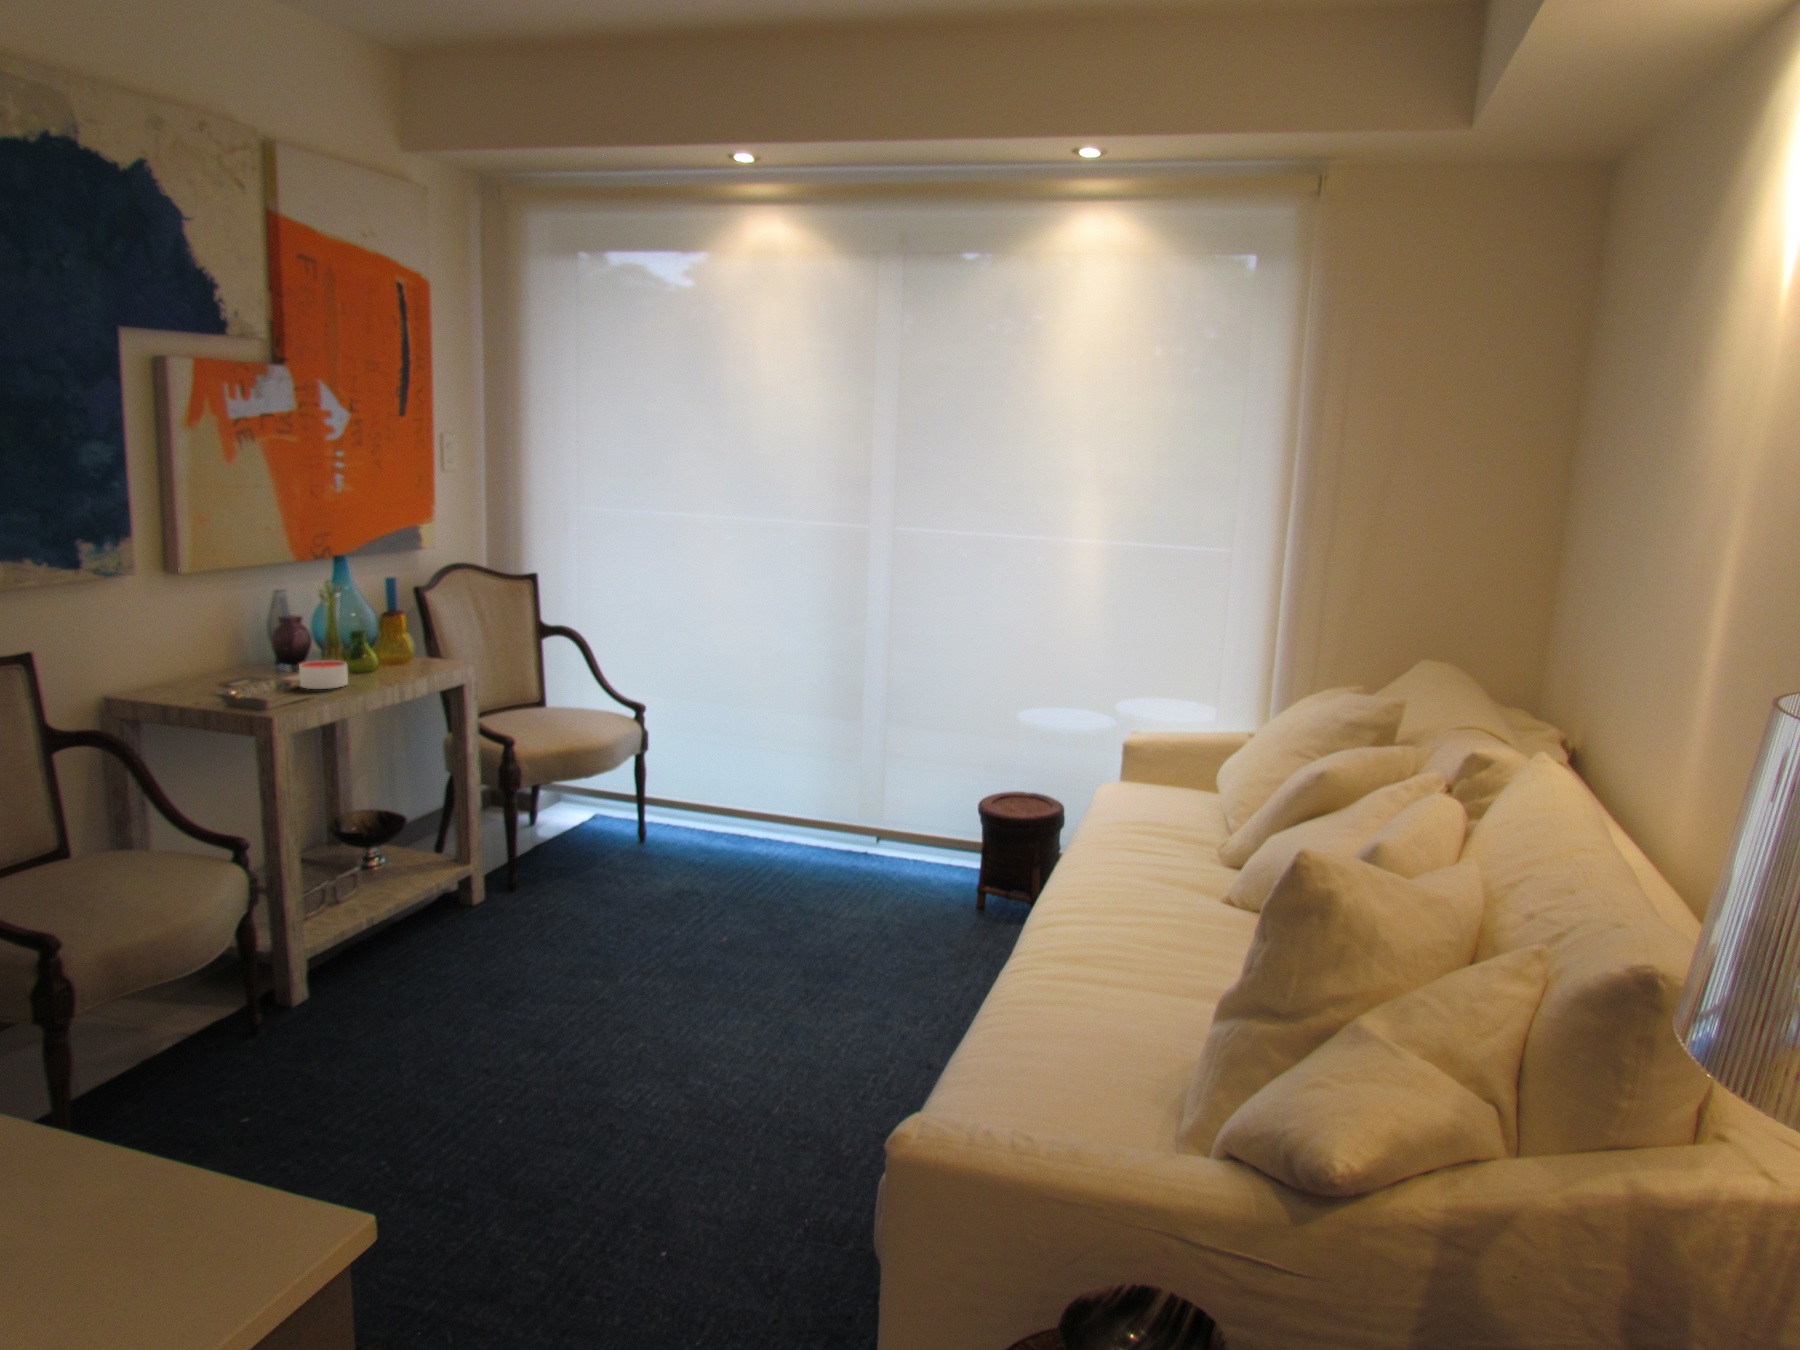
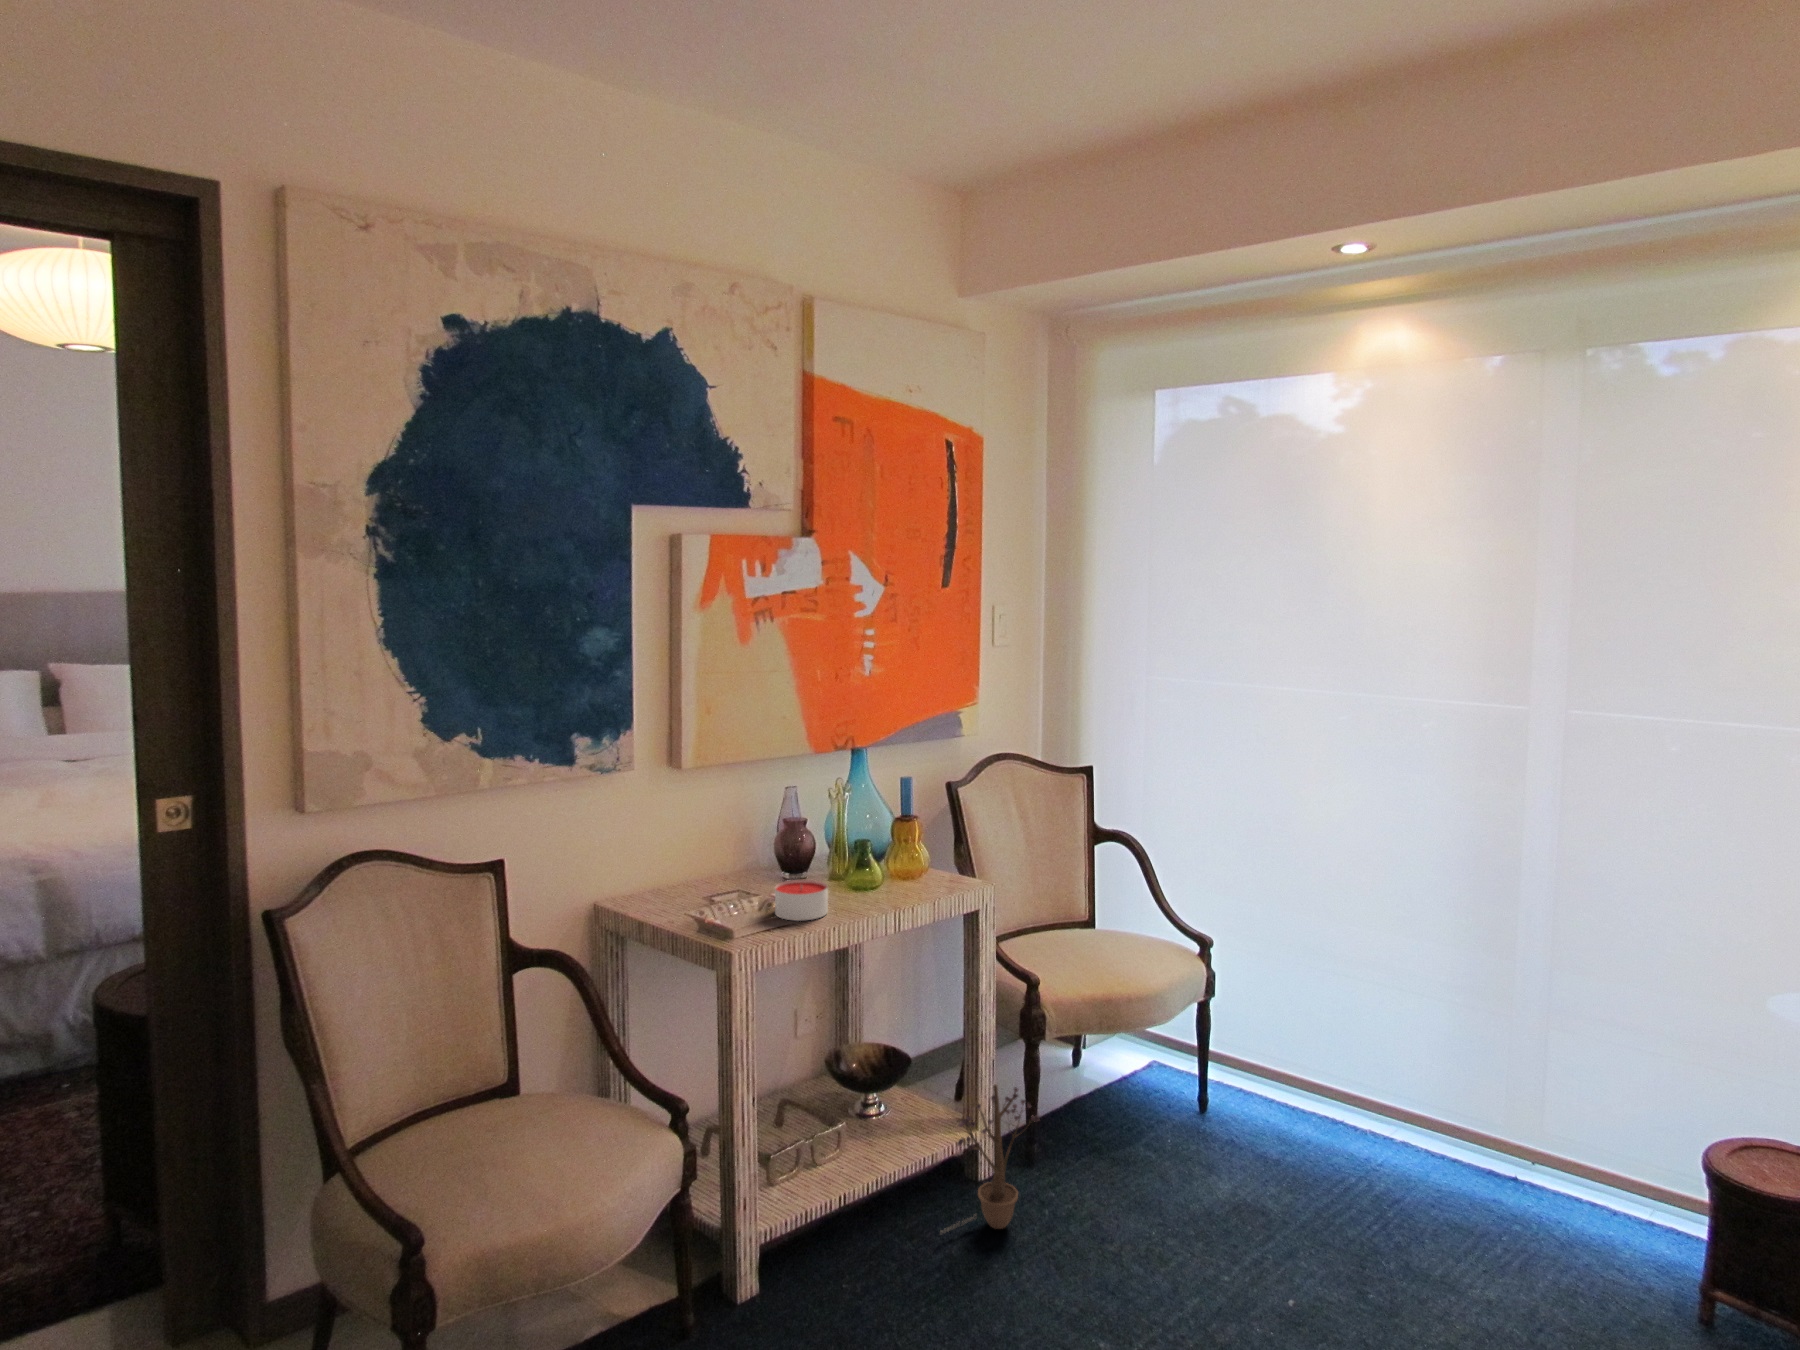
decorative plant: none [455,808,527,924] -> present [941,1085,1039,1233]

